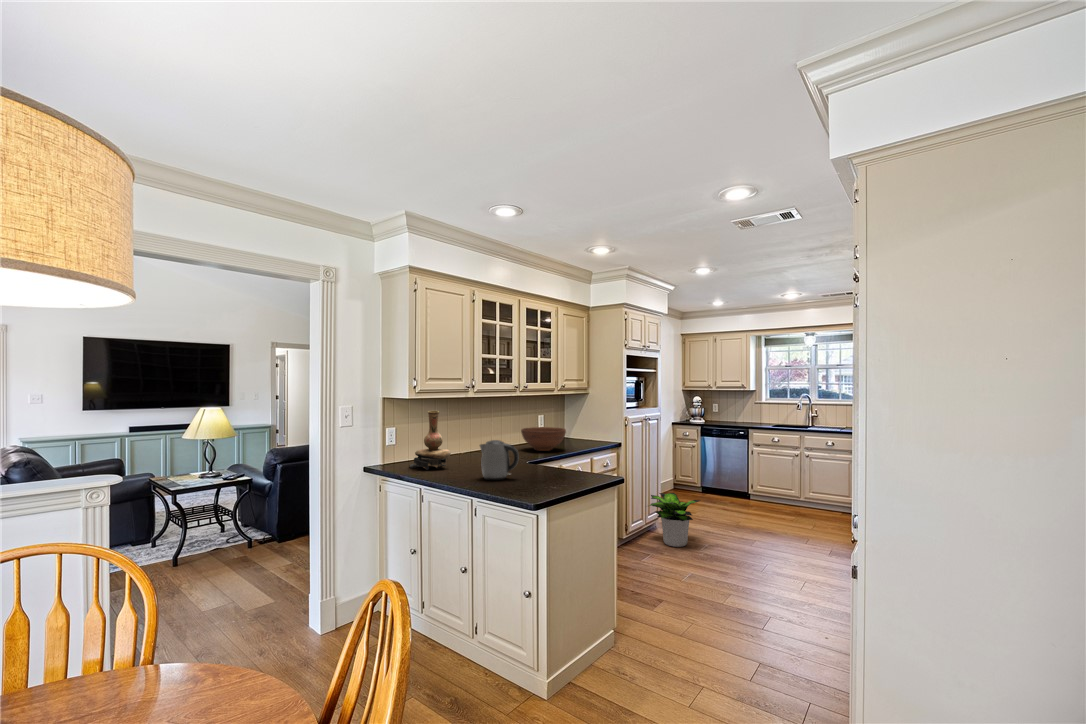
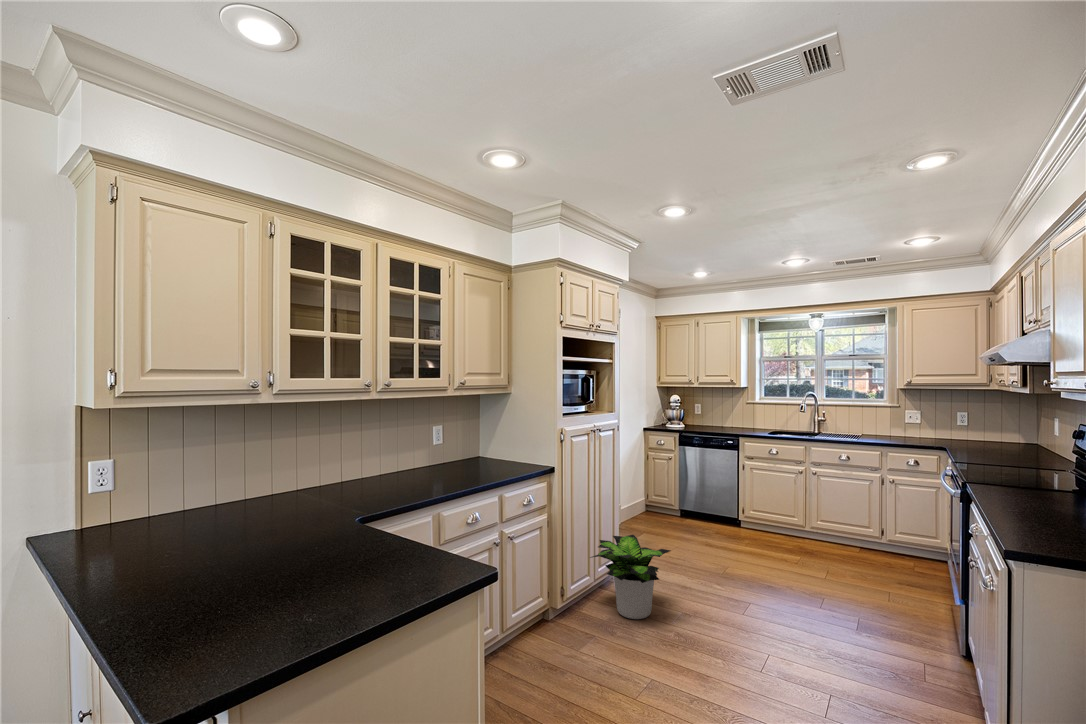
vase: present [409,411,451,470] -> none [113,430,202,544]
fruit bowl: present [521,427,566,451] -> none [385,446,457,486]
kettle: present [480,440,519,480] -> none [196,494,281,582]

